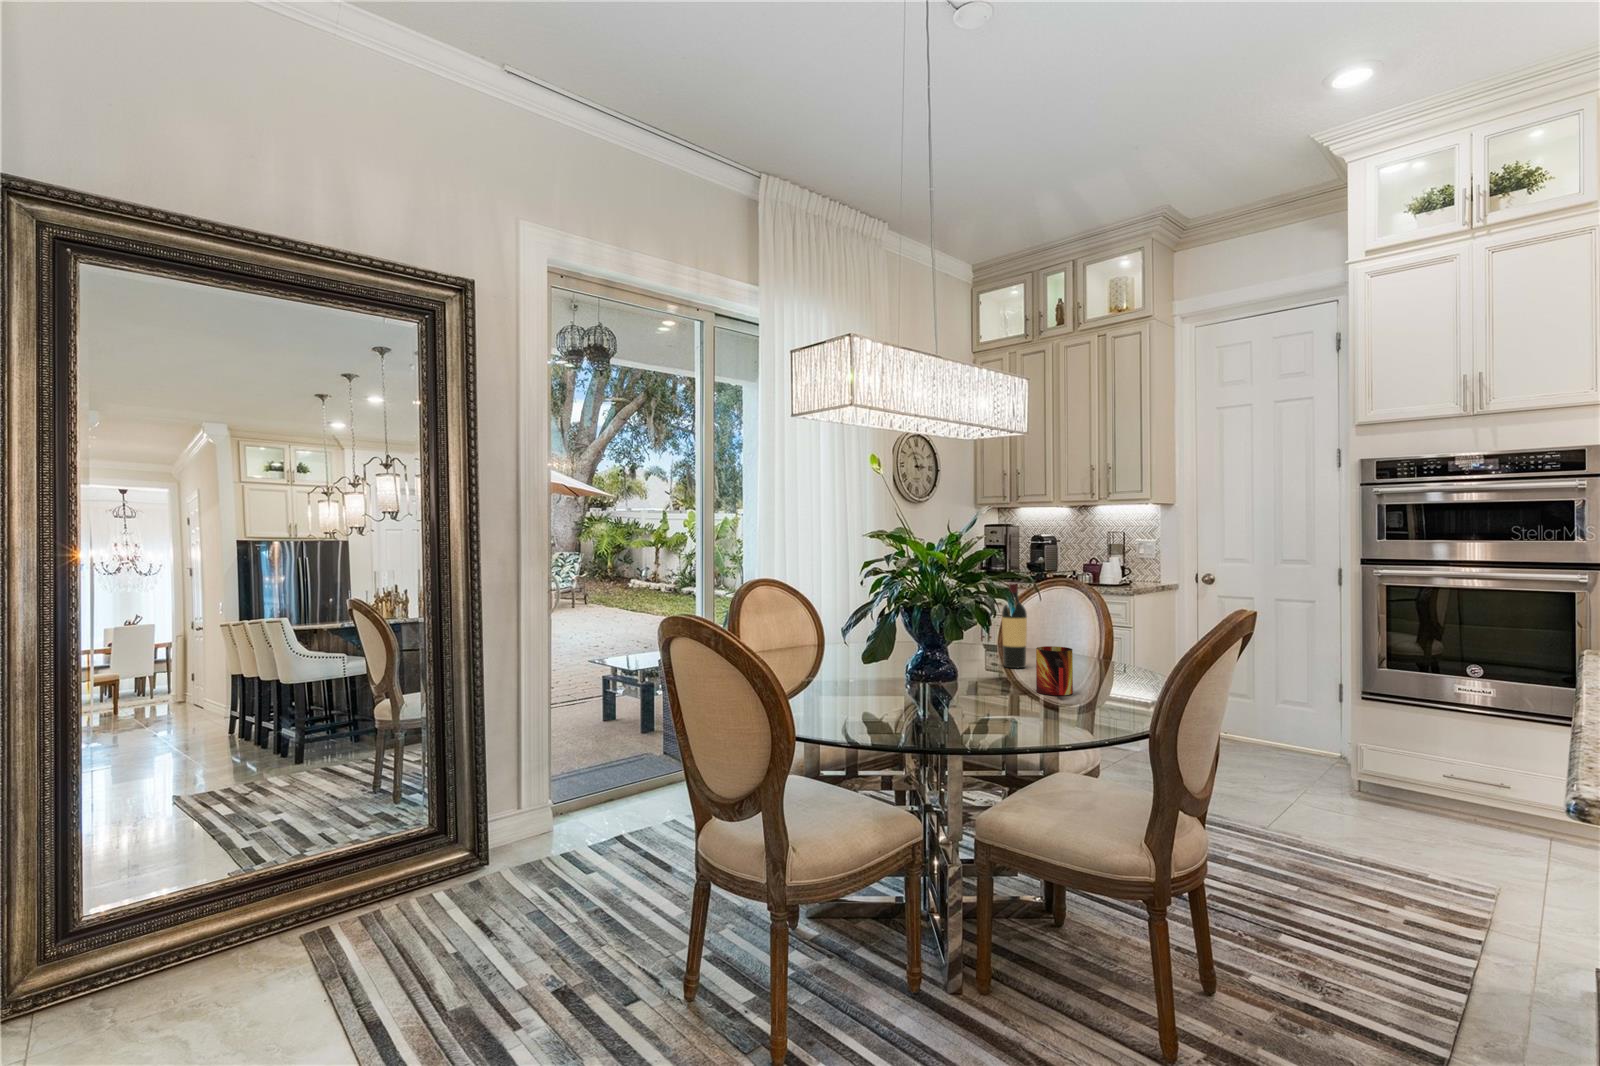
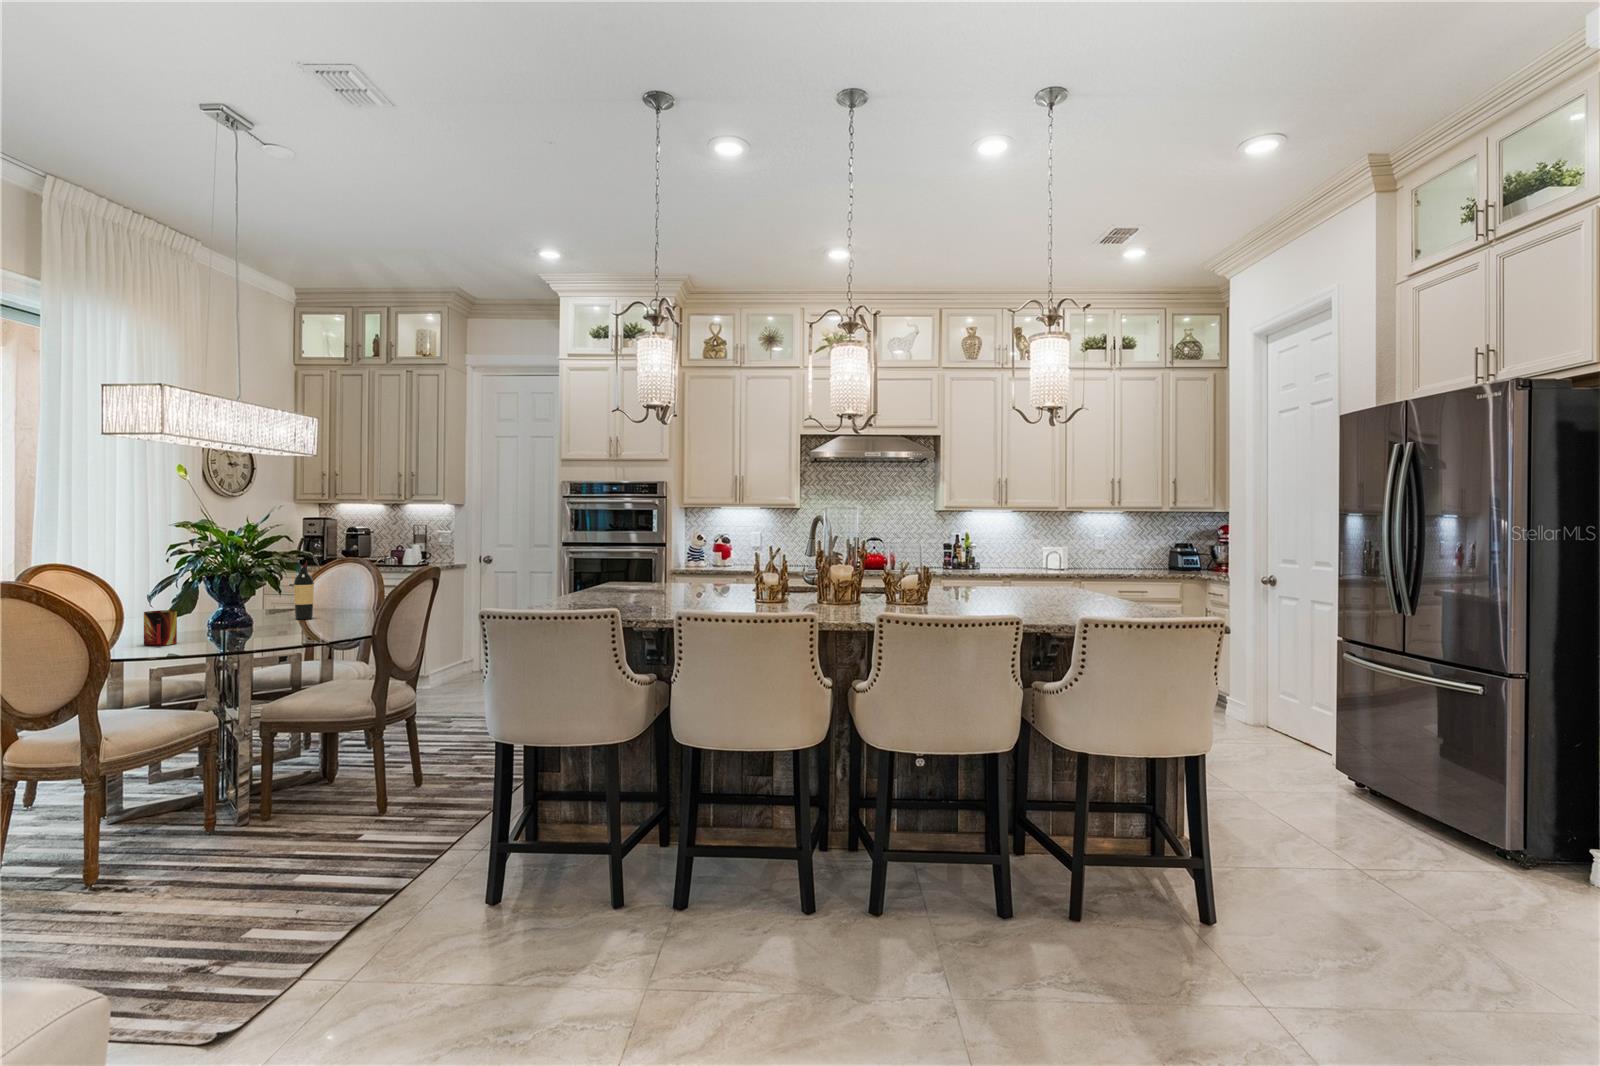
mug: present [1036,646,1073,695] -> present [144,610,177,646]

